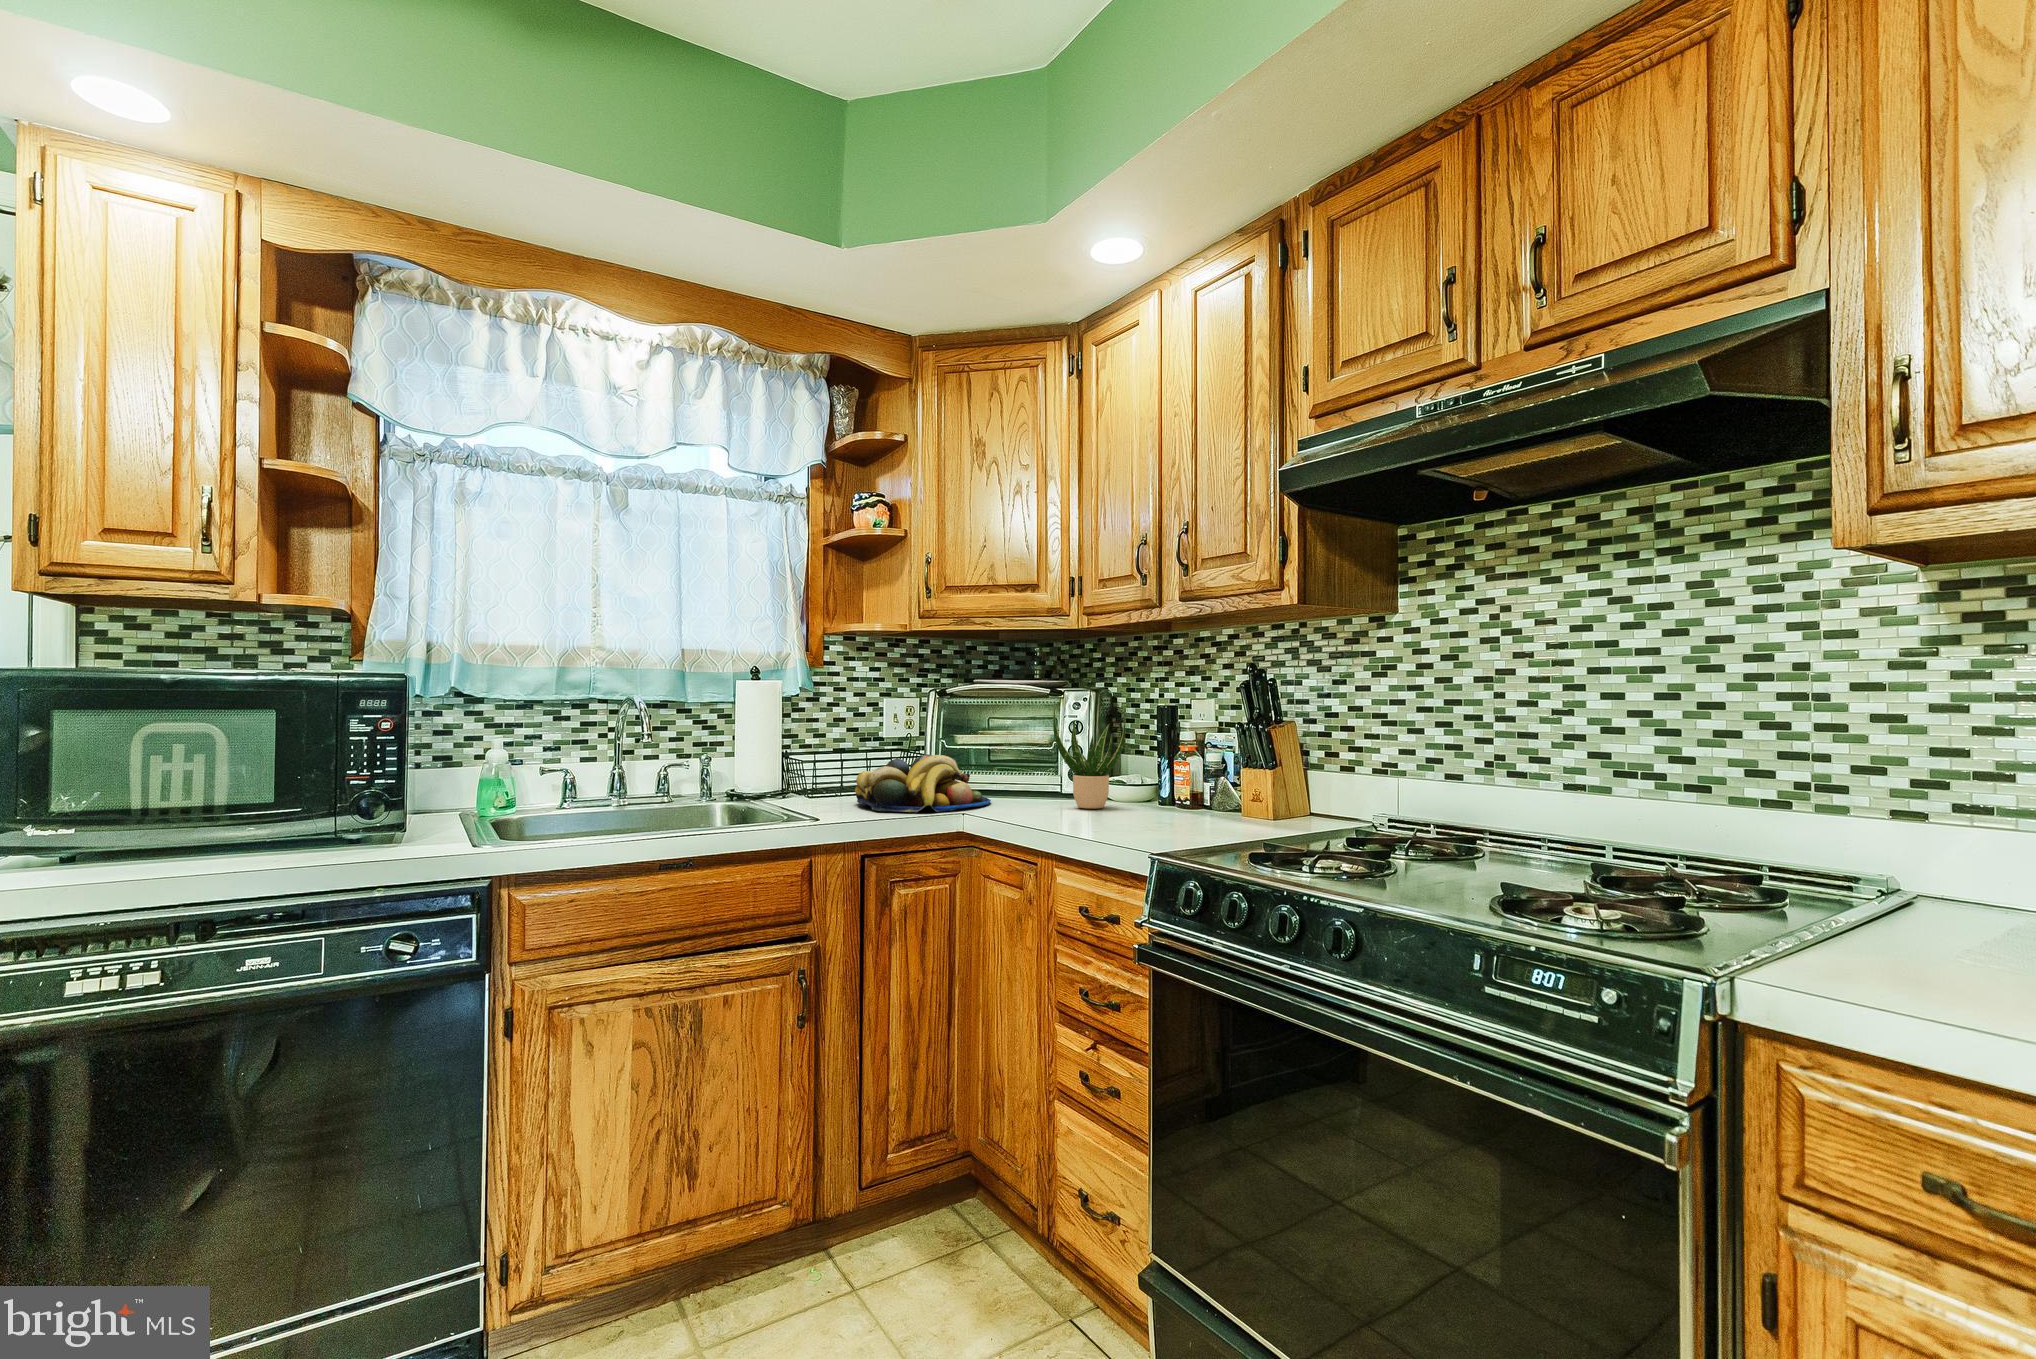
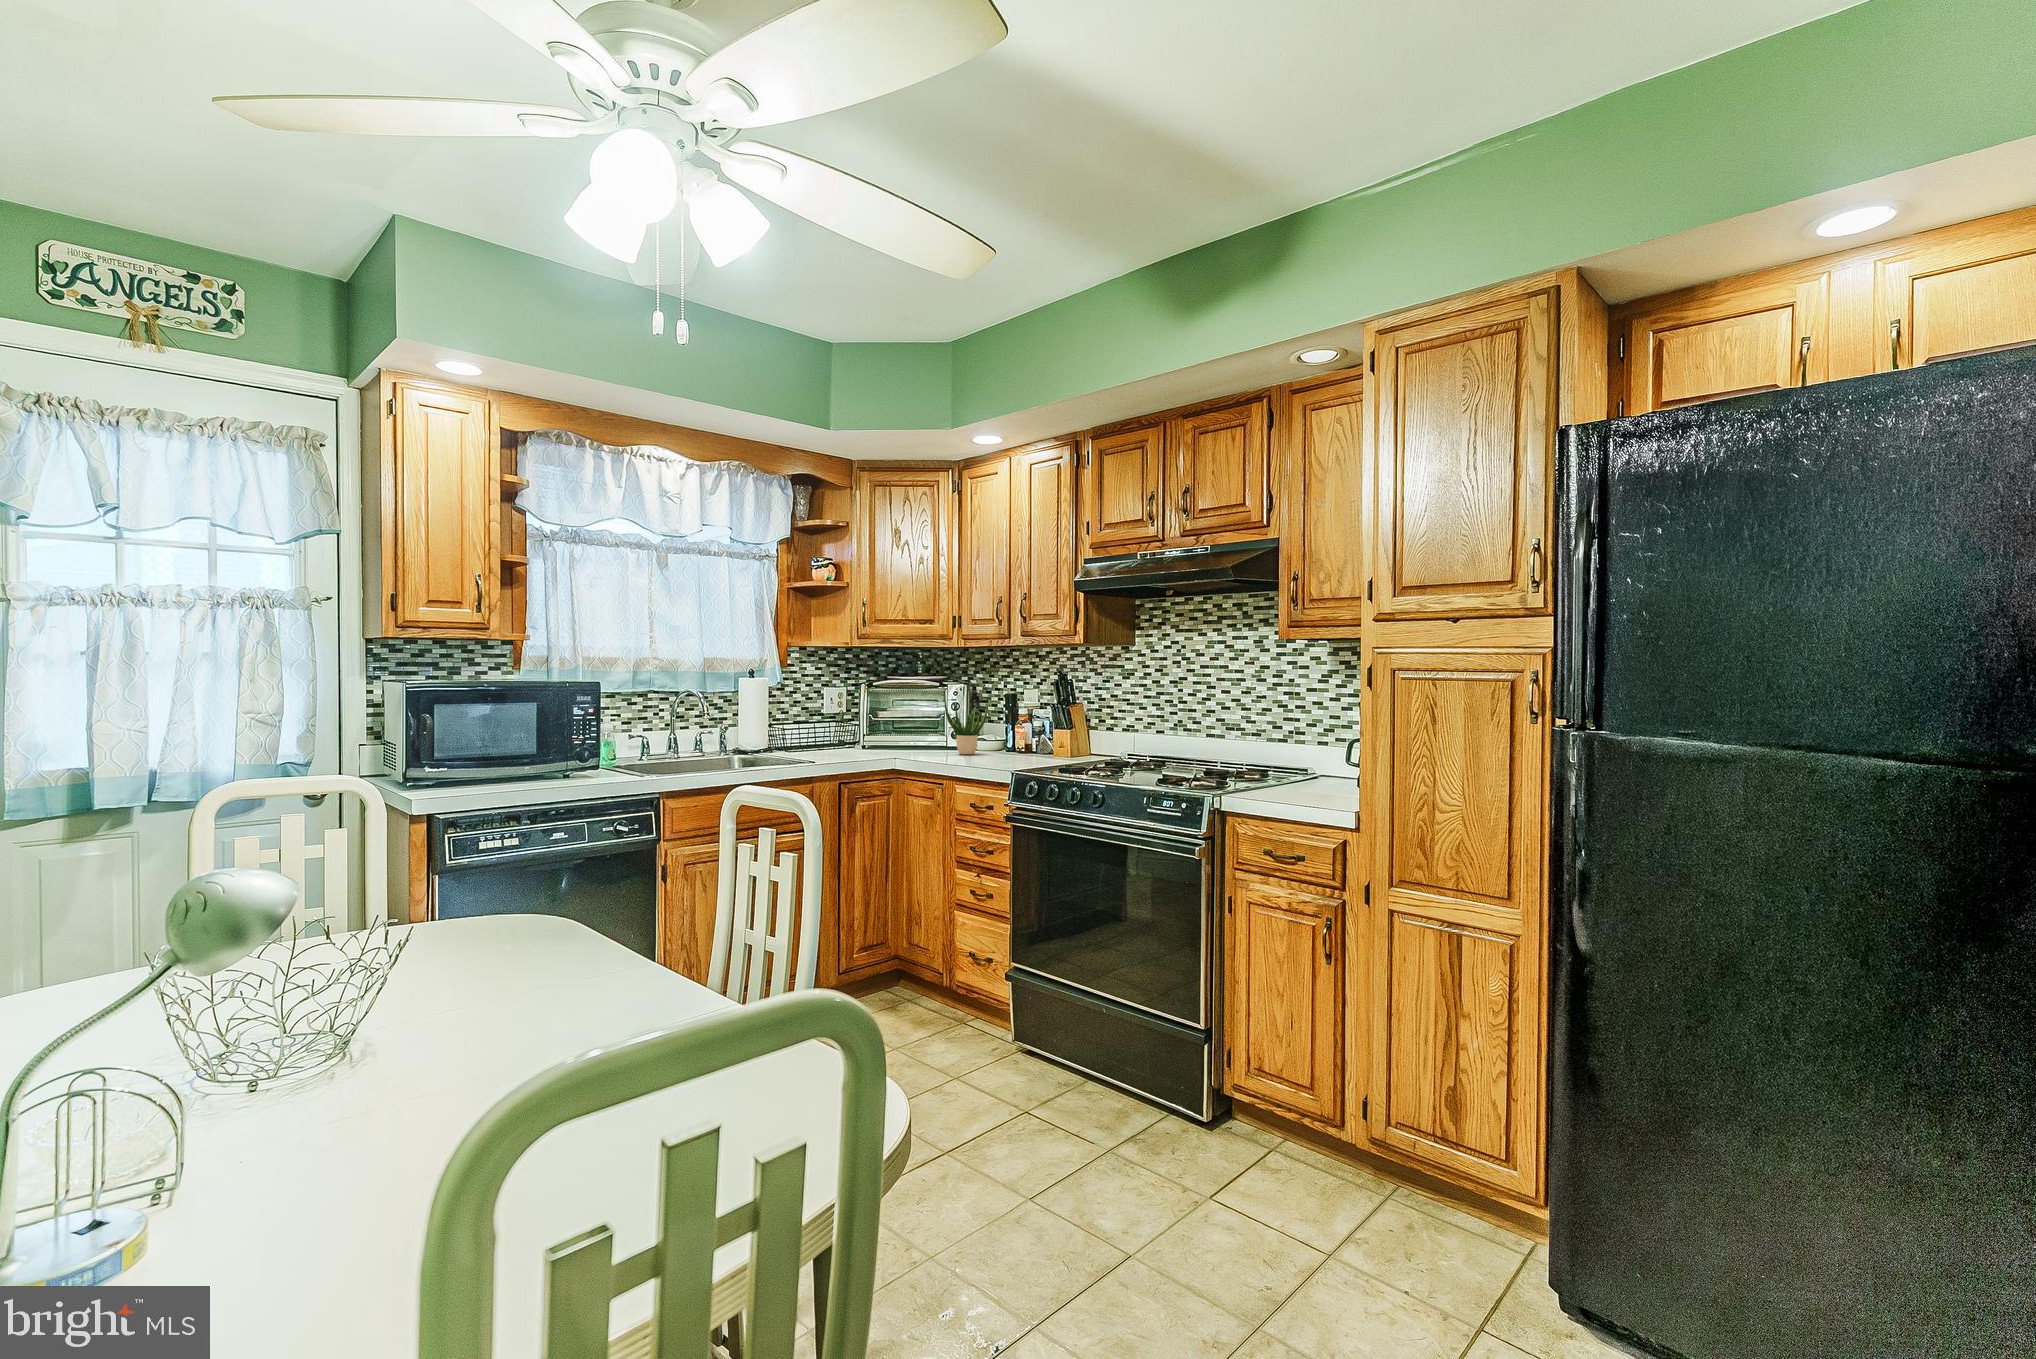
fruit bowl: present [855,754,991,812] -> none [822,724,906,758]

